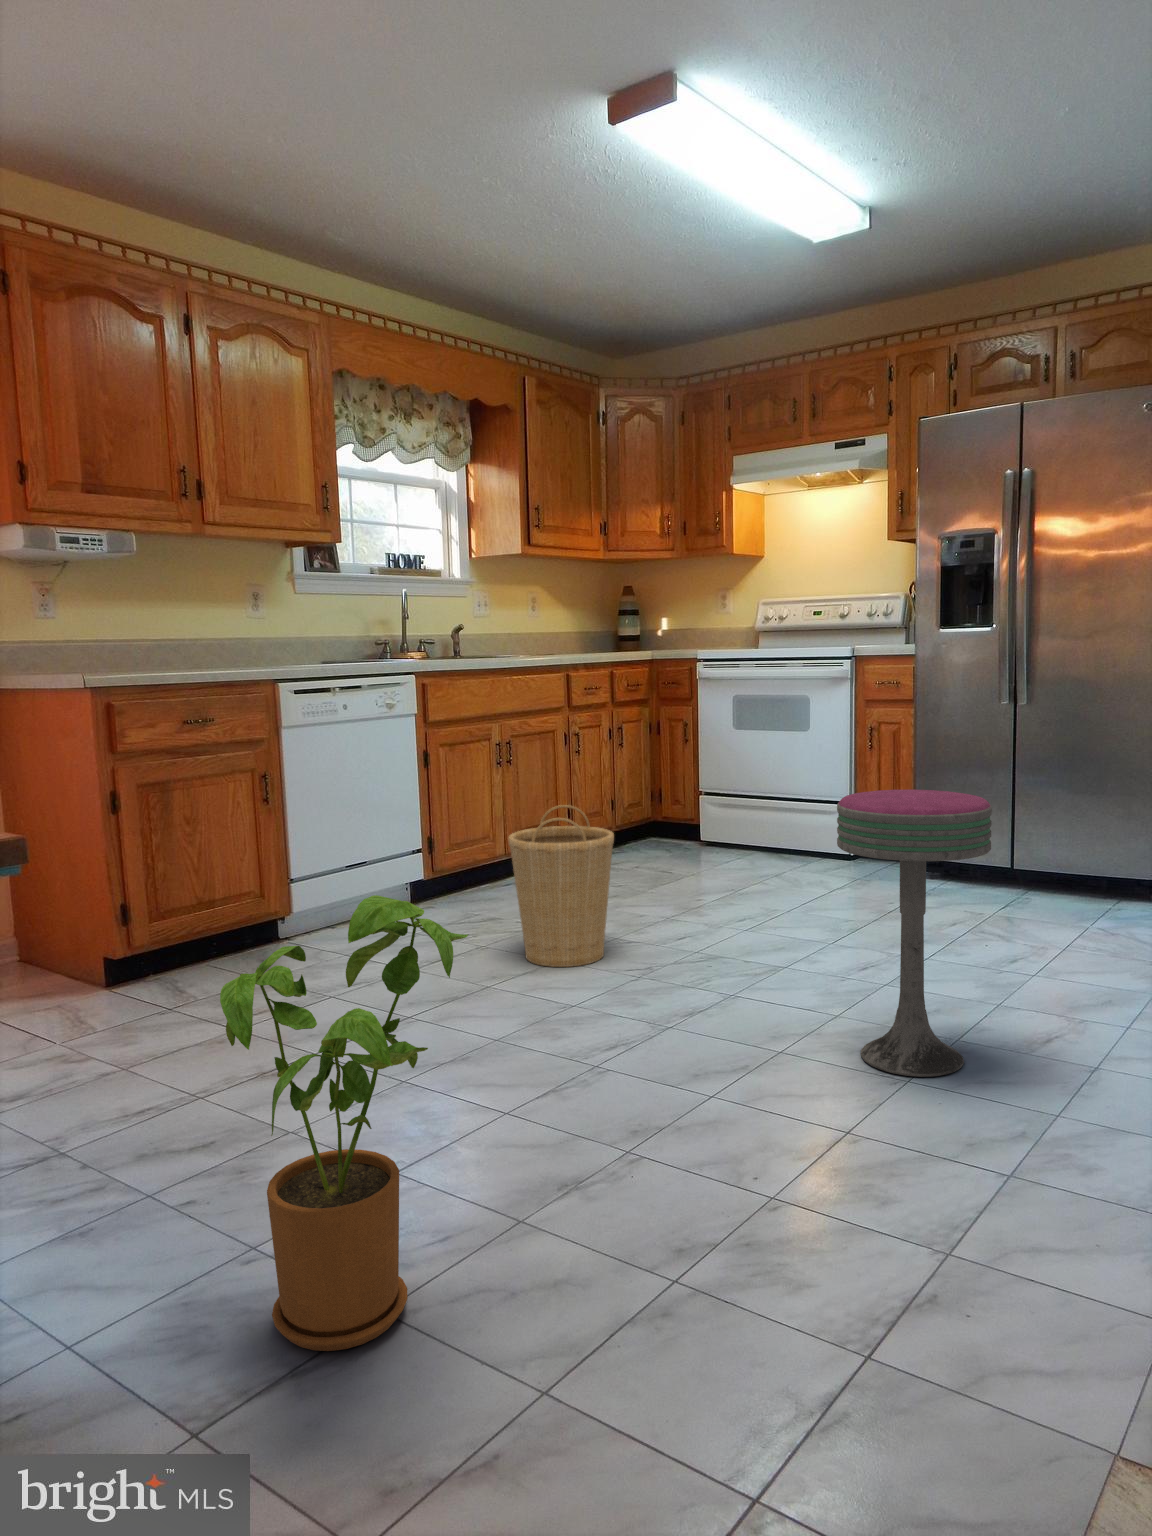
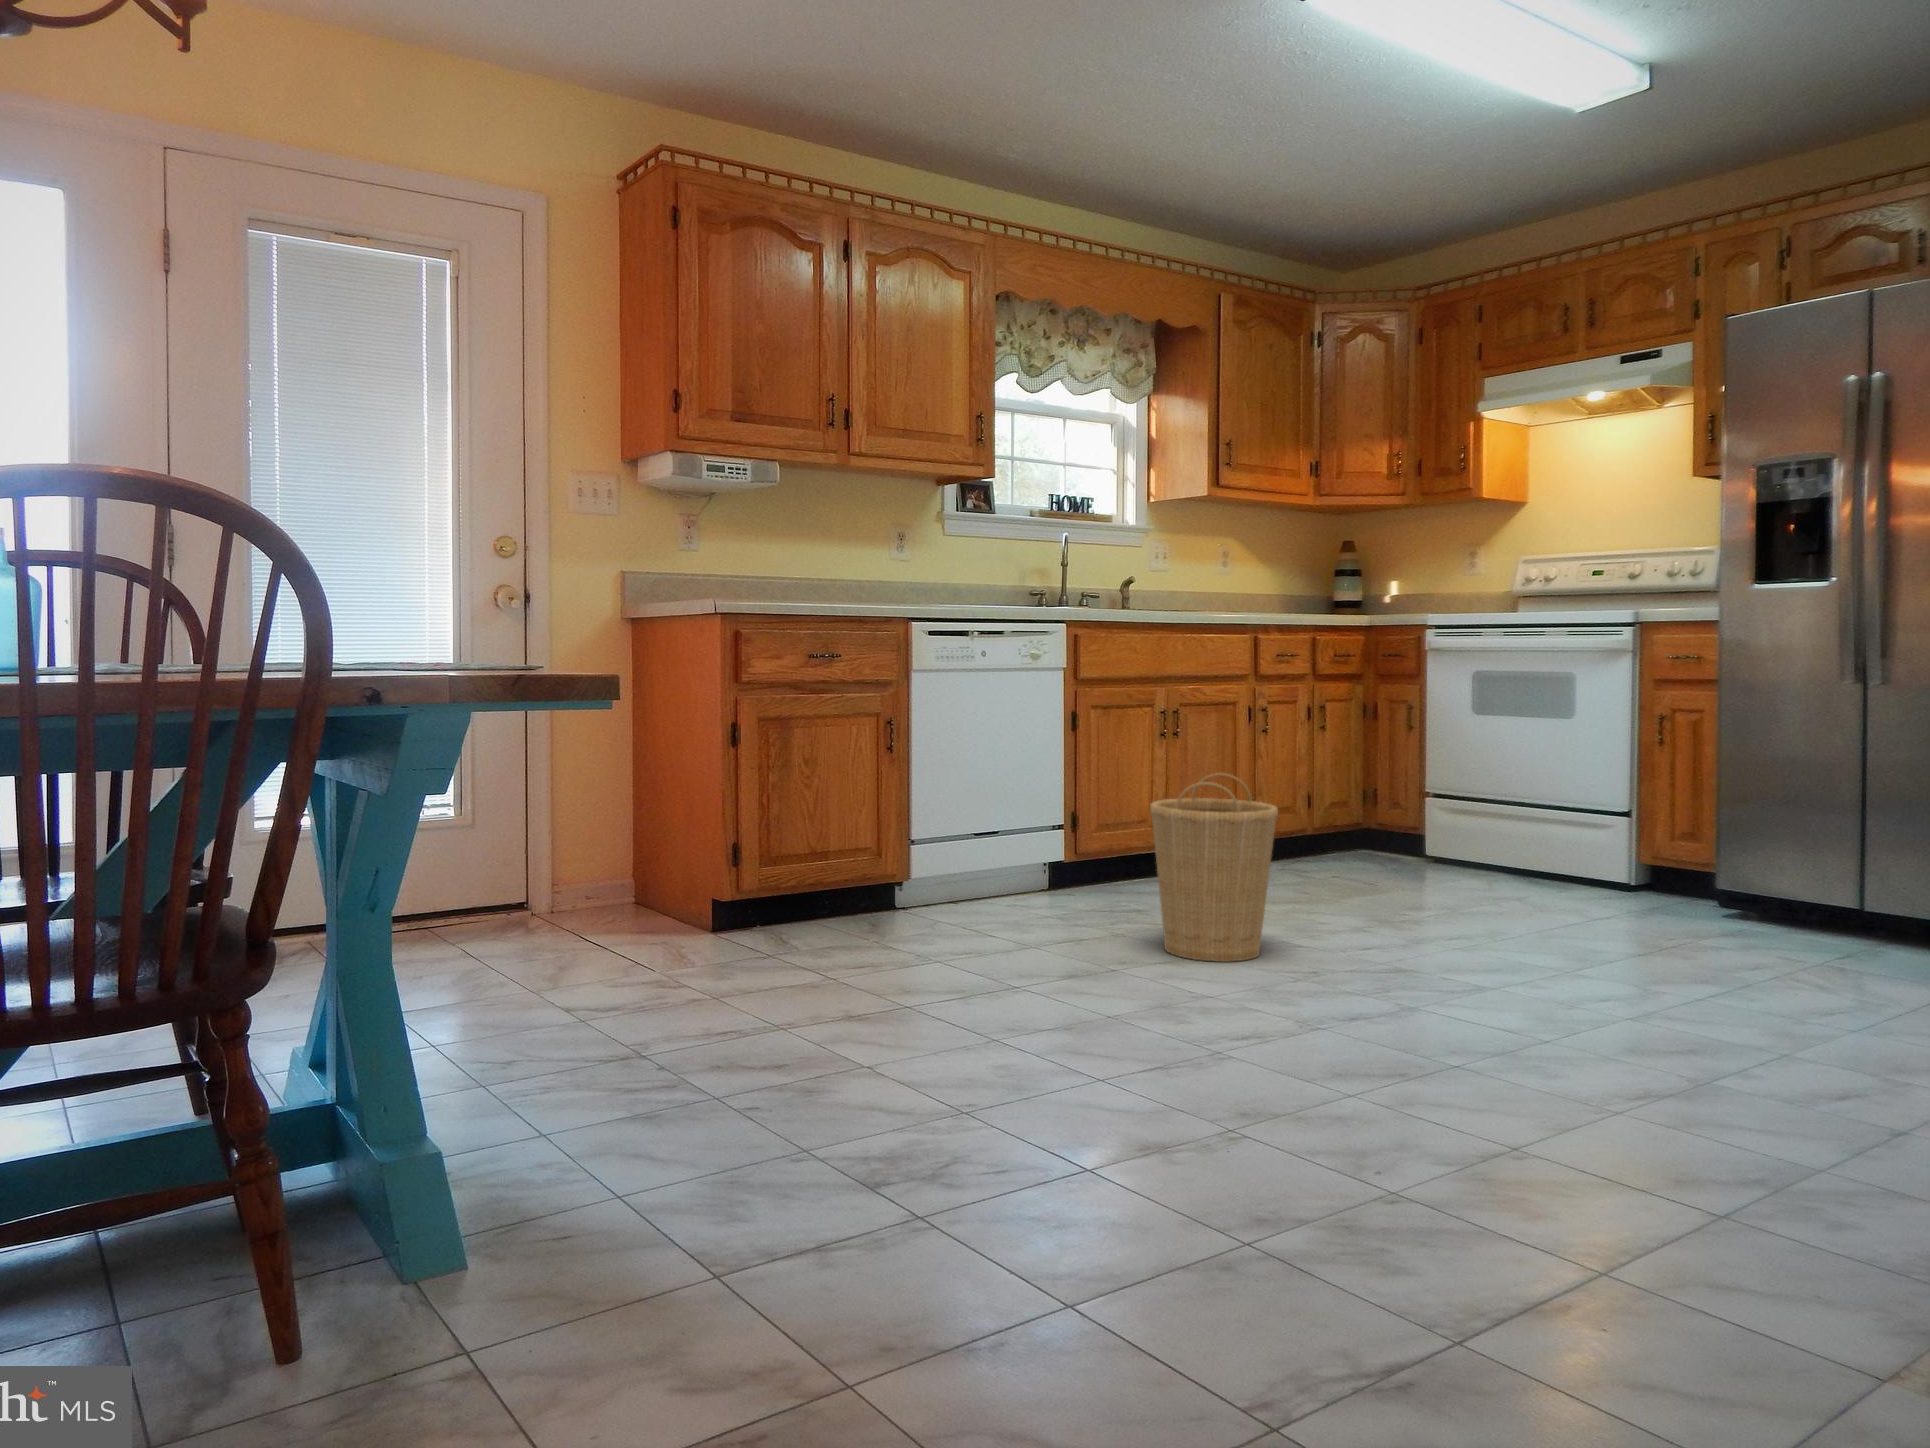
bar stool: present [837,790,992,1077] -> none [1531,751,1745,1117]
house plant: present [220,895,469,1351] -> none [775,775,1031,1244]

